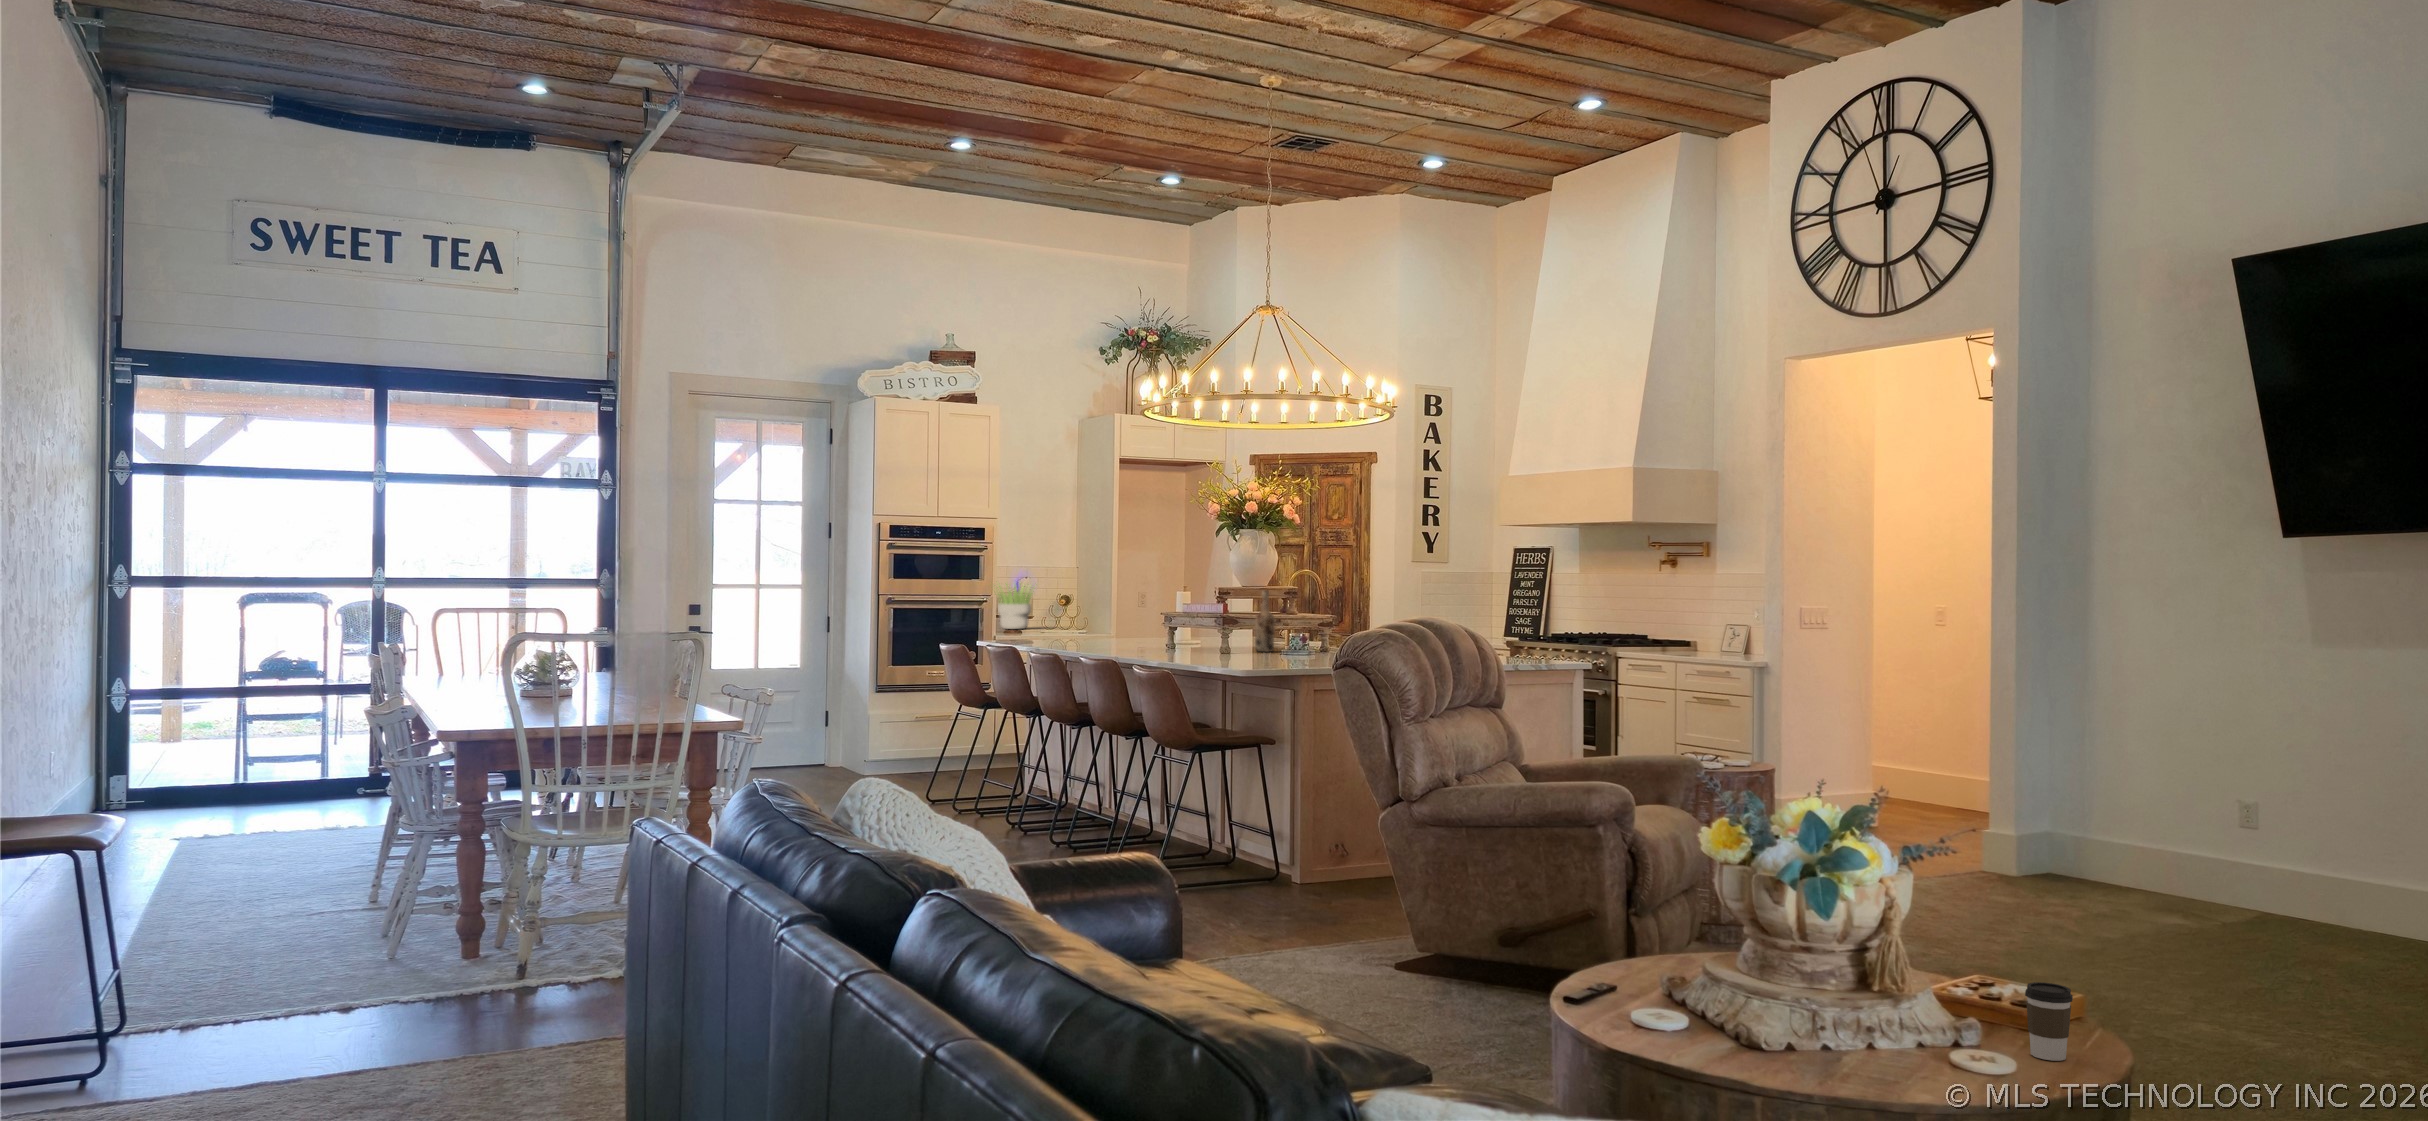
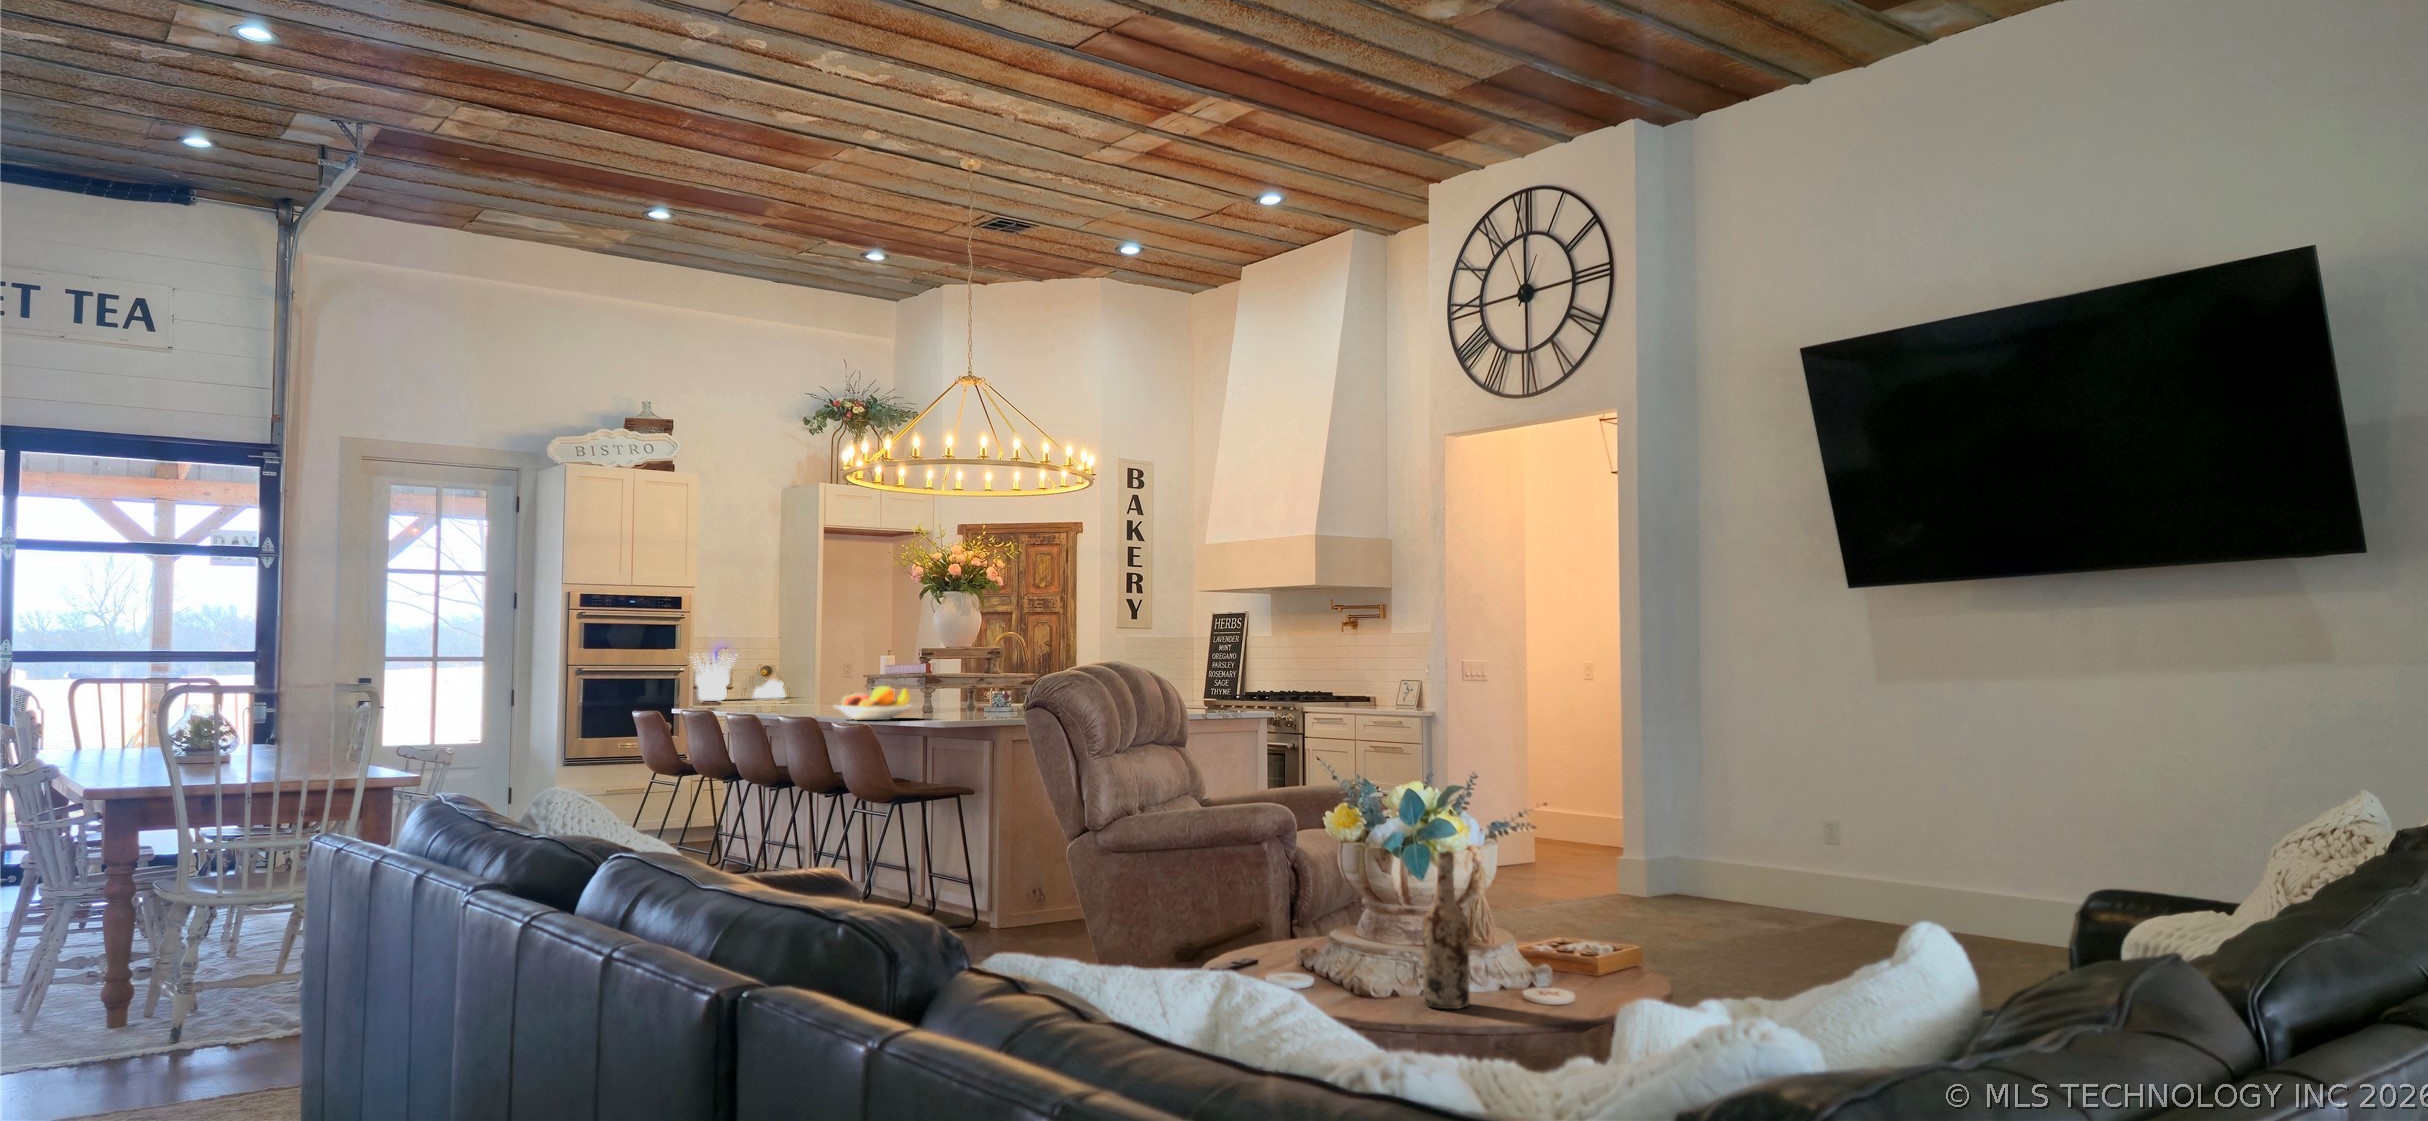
wine bottle: present [1255,590,1275,652] -> present [1422,852,1470,1009]
kettle: none [1052,598,1084,627] -> present [753,671,786,699]
fruit bowl: none [1134,628,1214,663] -> present [835,686,911,720]
coffee cup: present [2025,982,2073,1061] -> none [1582,928,1619,991]

